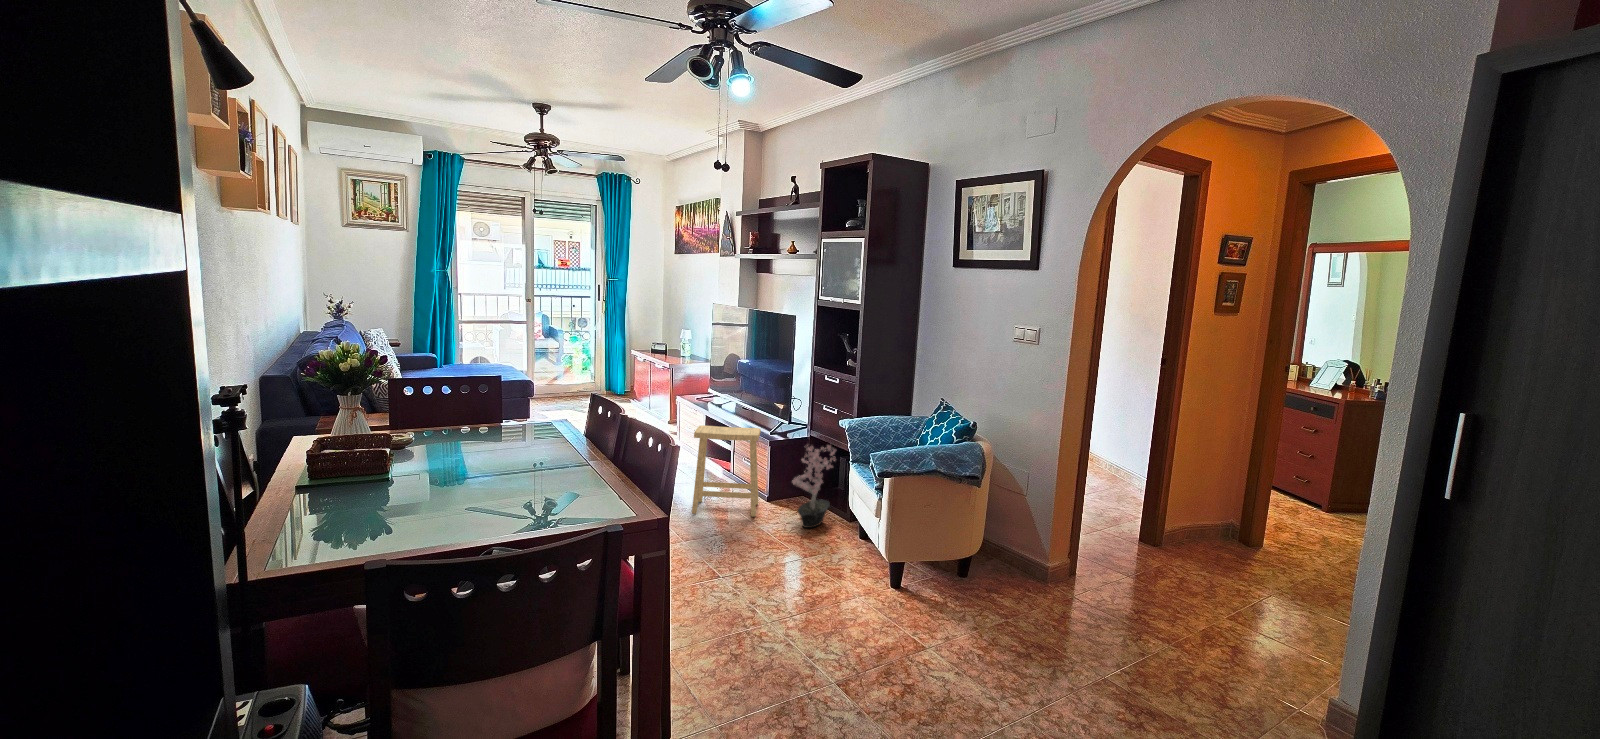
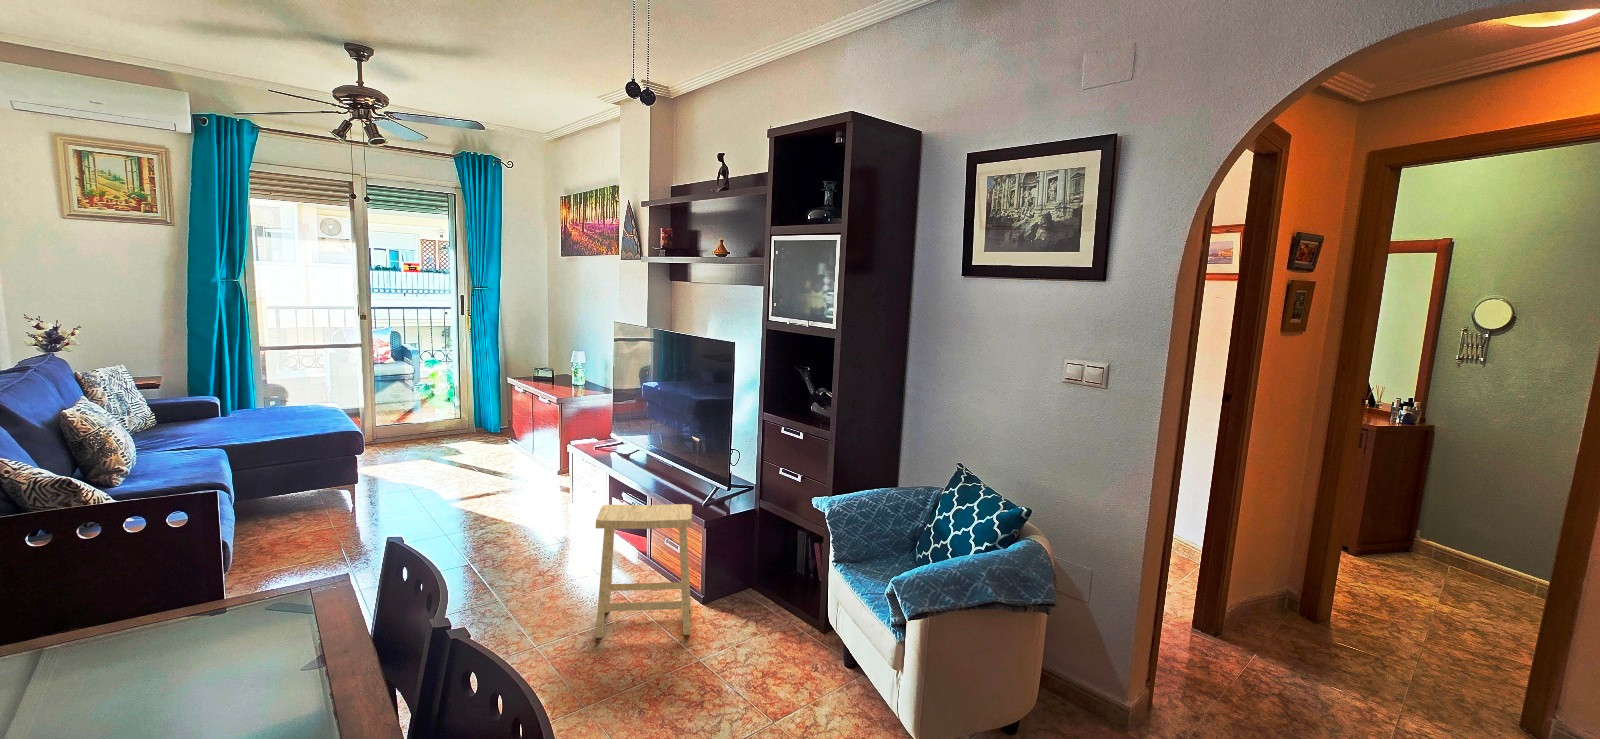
potted plant: present [792,445,836,528] -> none [738,519,811,651]

